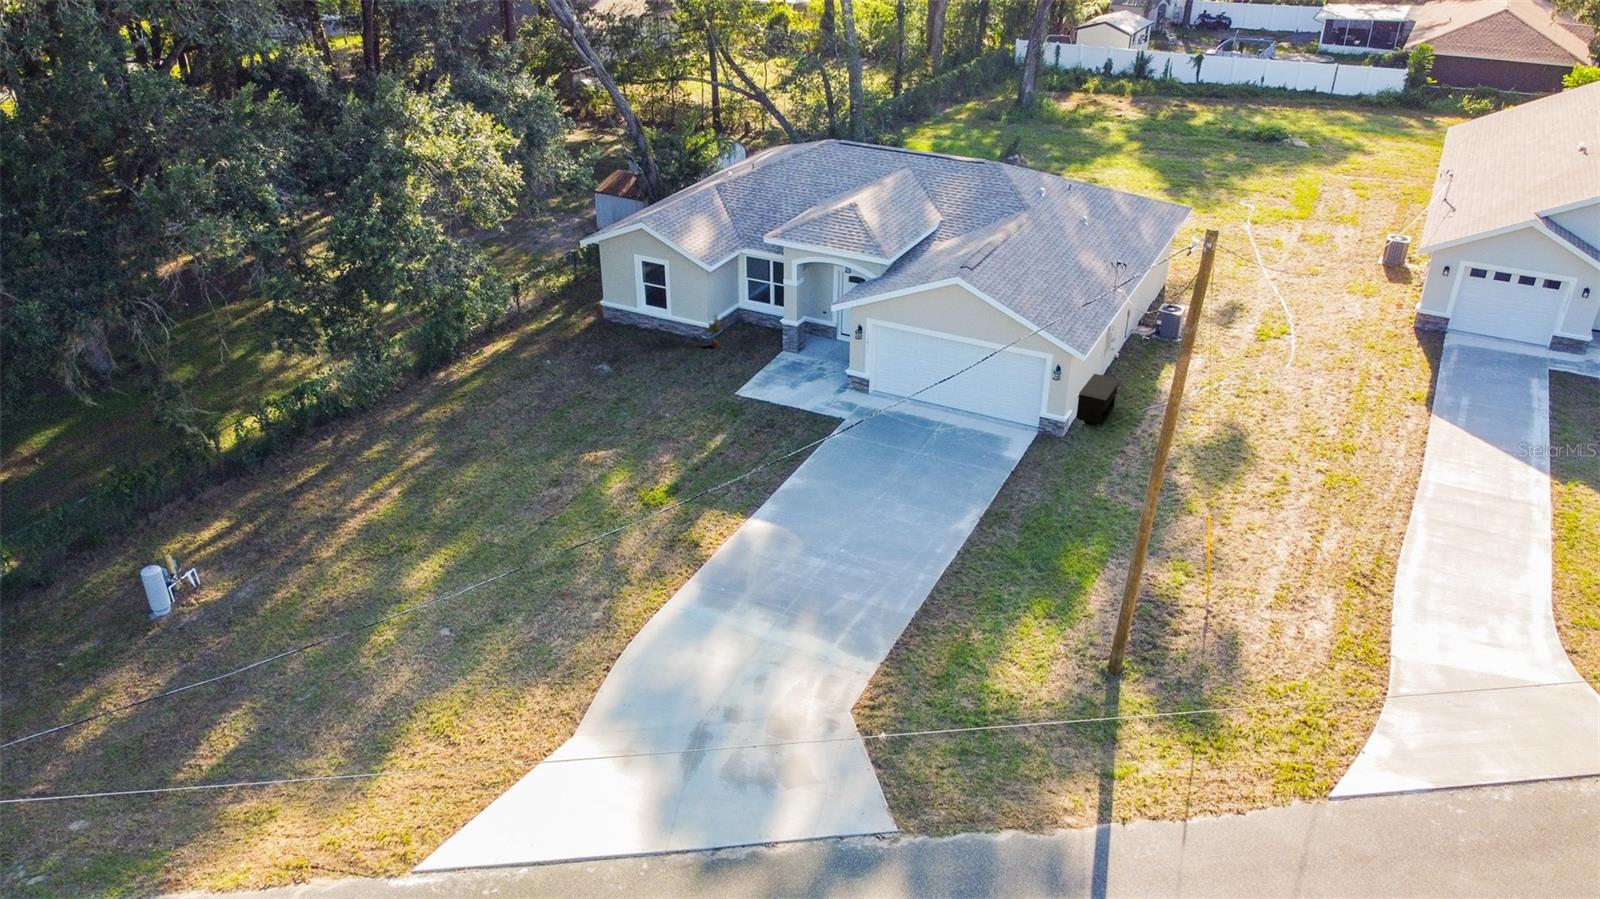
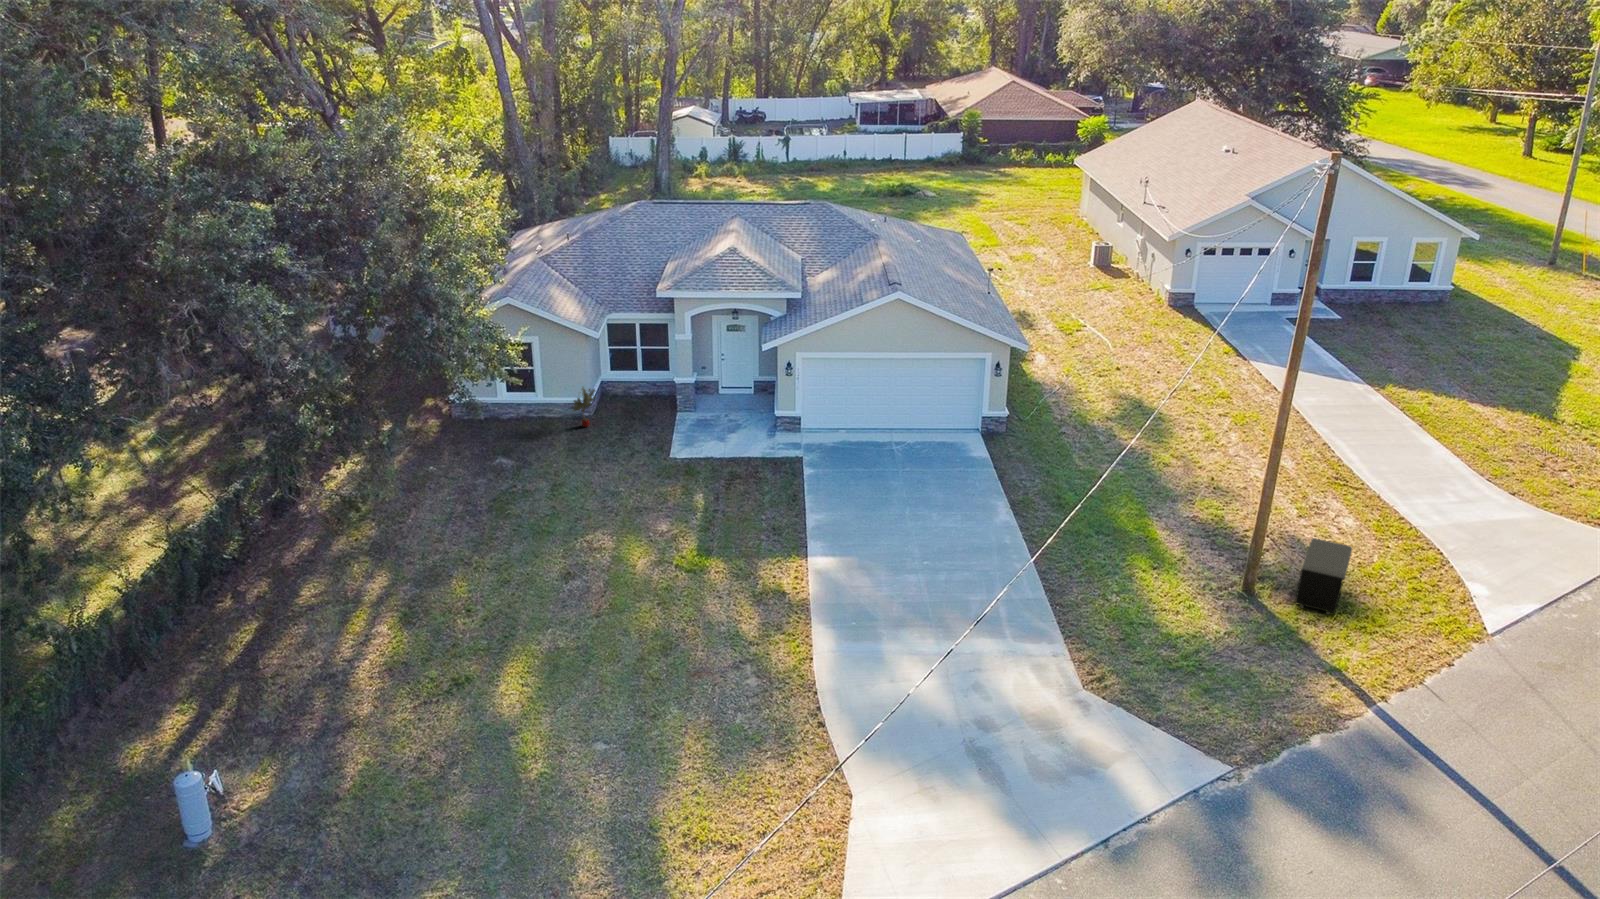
storage bench: present [1076,374,1120,426] -> present [1295,538,1352,614]

